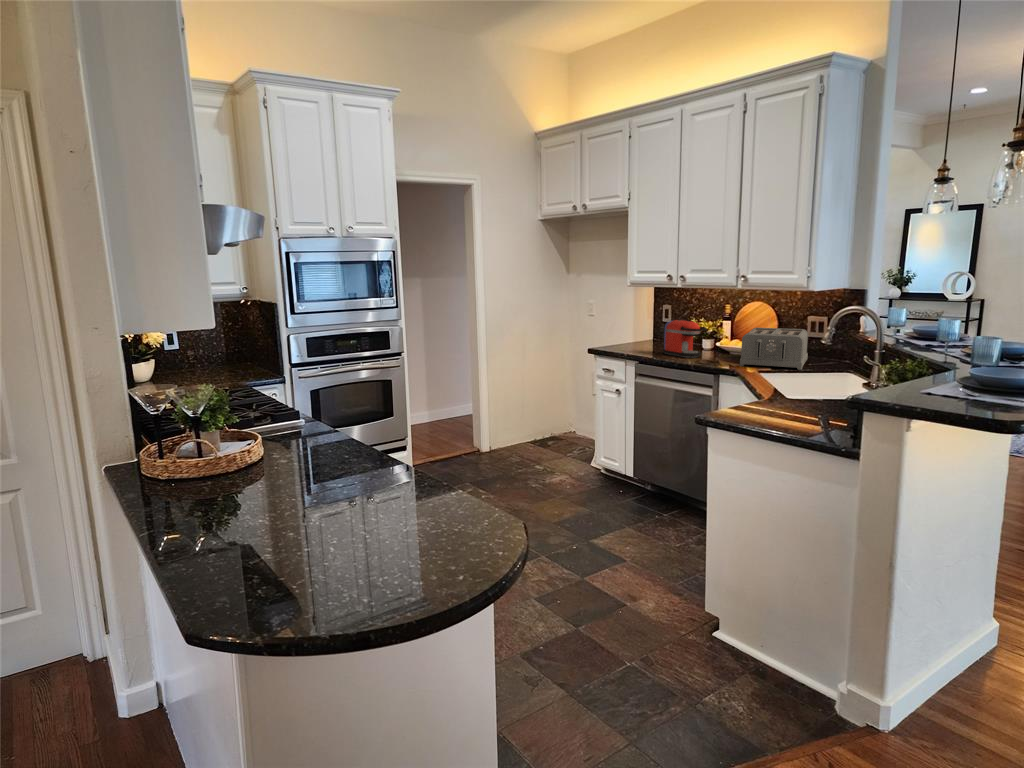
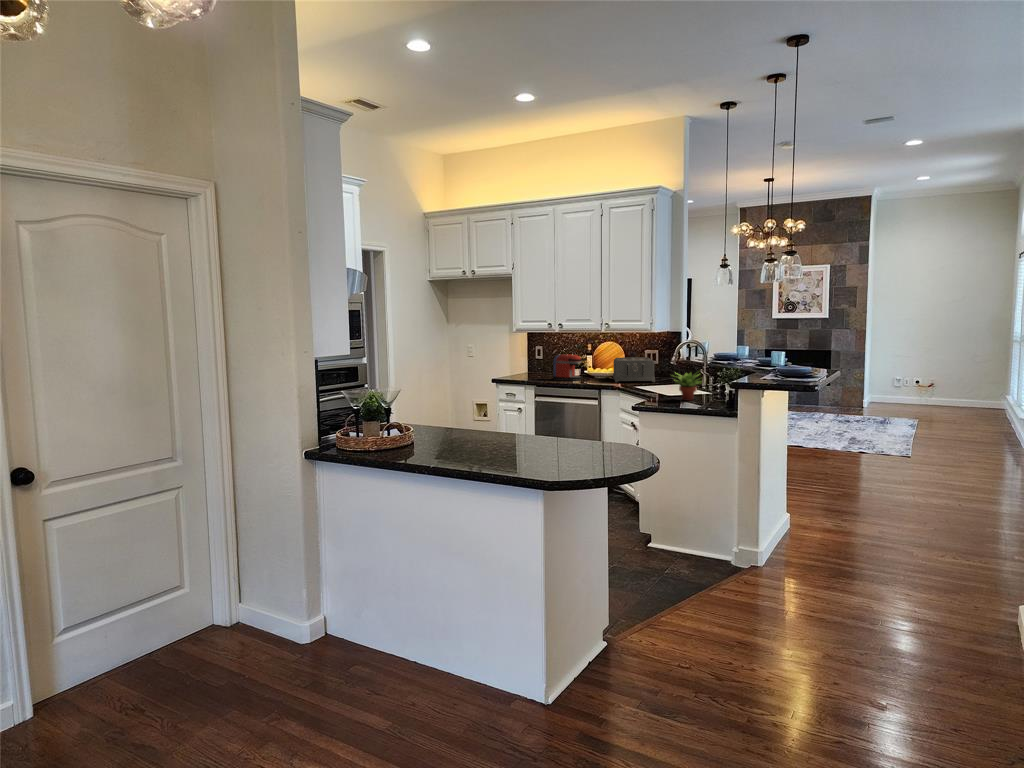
succulent plant: none [772,370,835,421] -> present [677,373,699,400]

